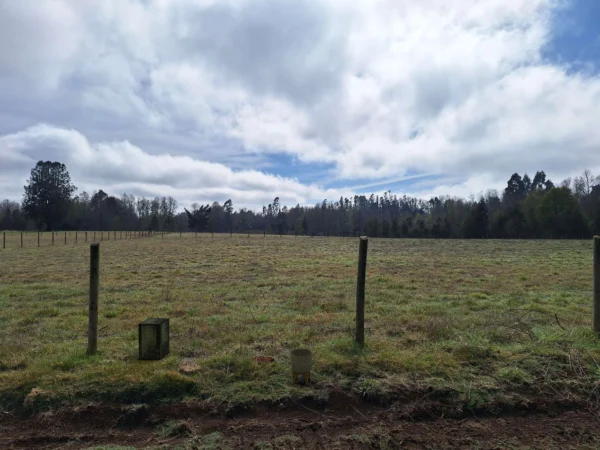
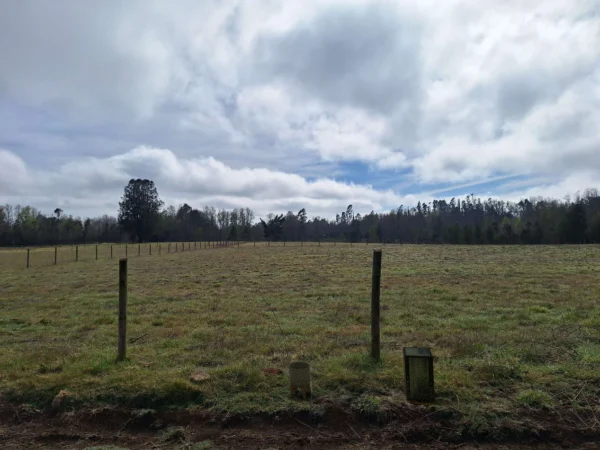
storage box: present [138,318,170,360] -> present [403,347,435,402]

